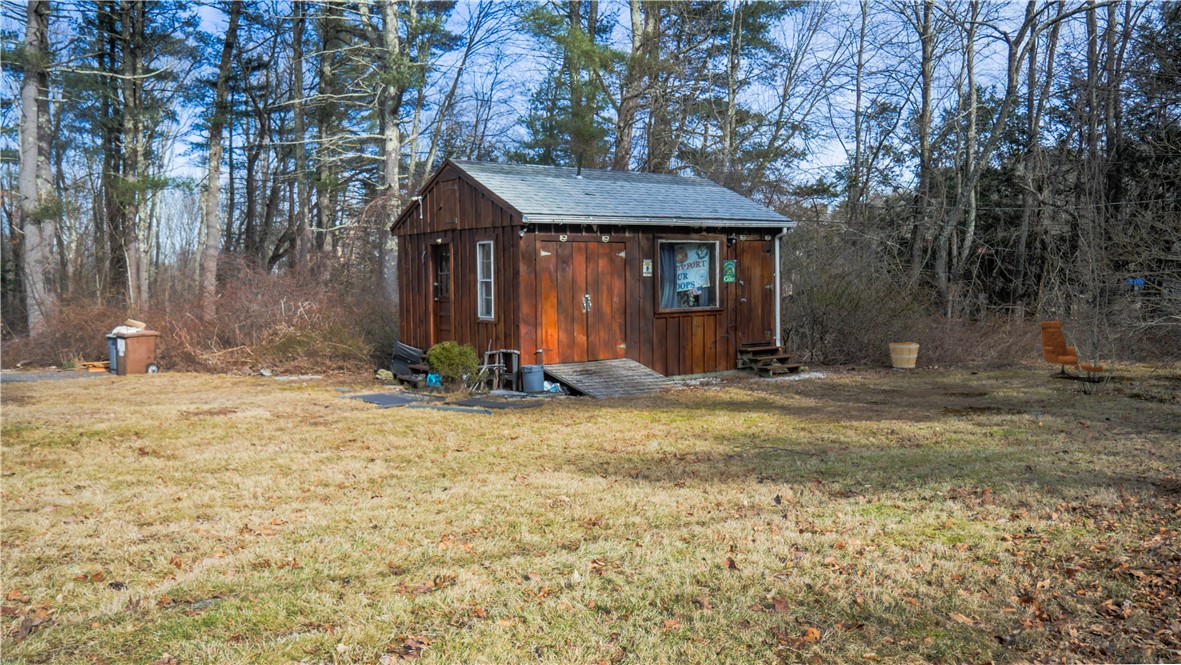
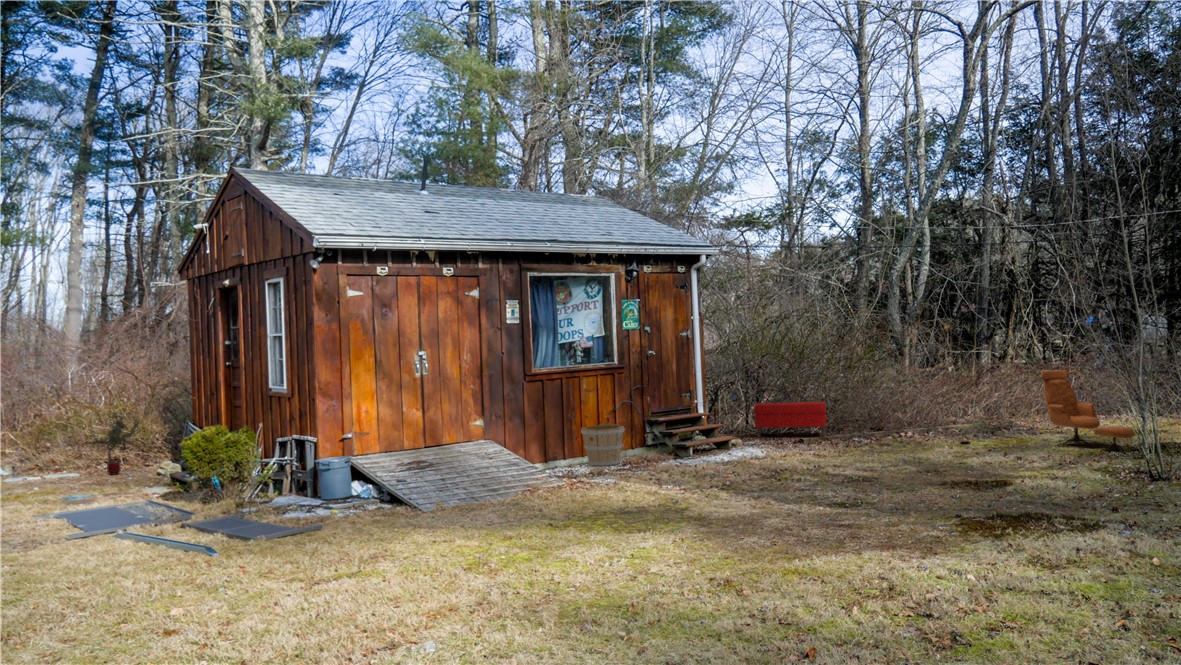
potted tree: none [336,332,373,376] -> present [85,413,140,475]
bench: none [819,341,875,368] -> present [754,402,826,438]
wooden bucket: present [889,342,919,368] -> present [581,424,625,466]

